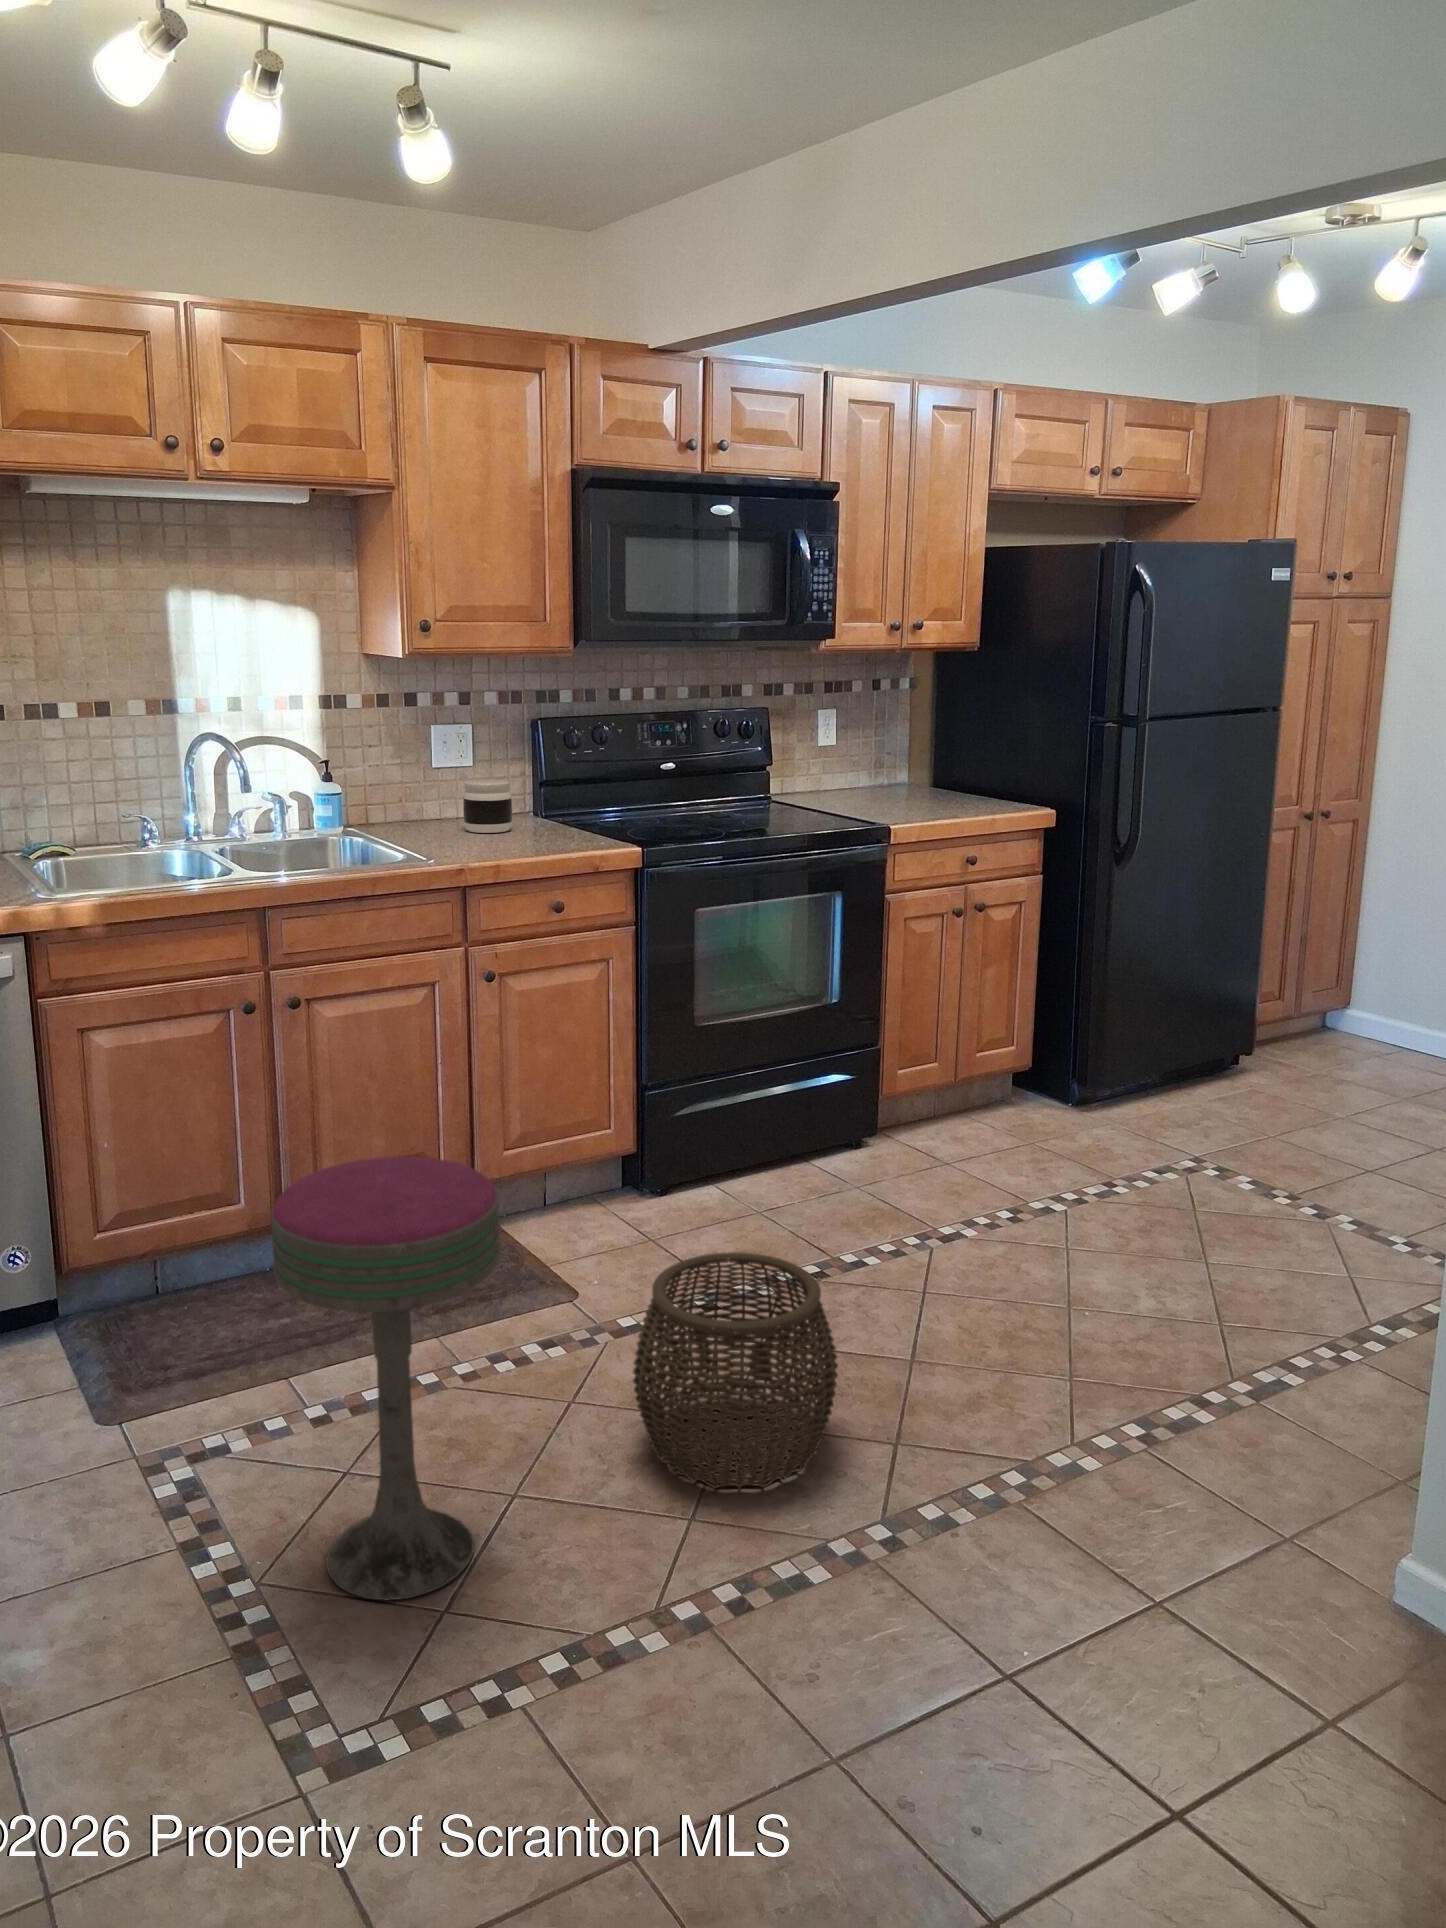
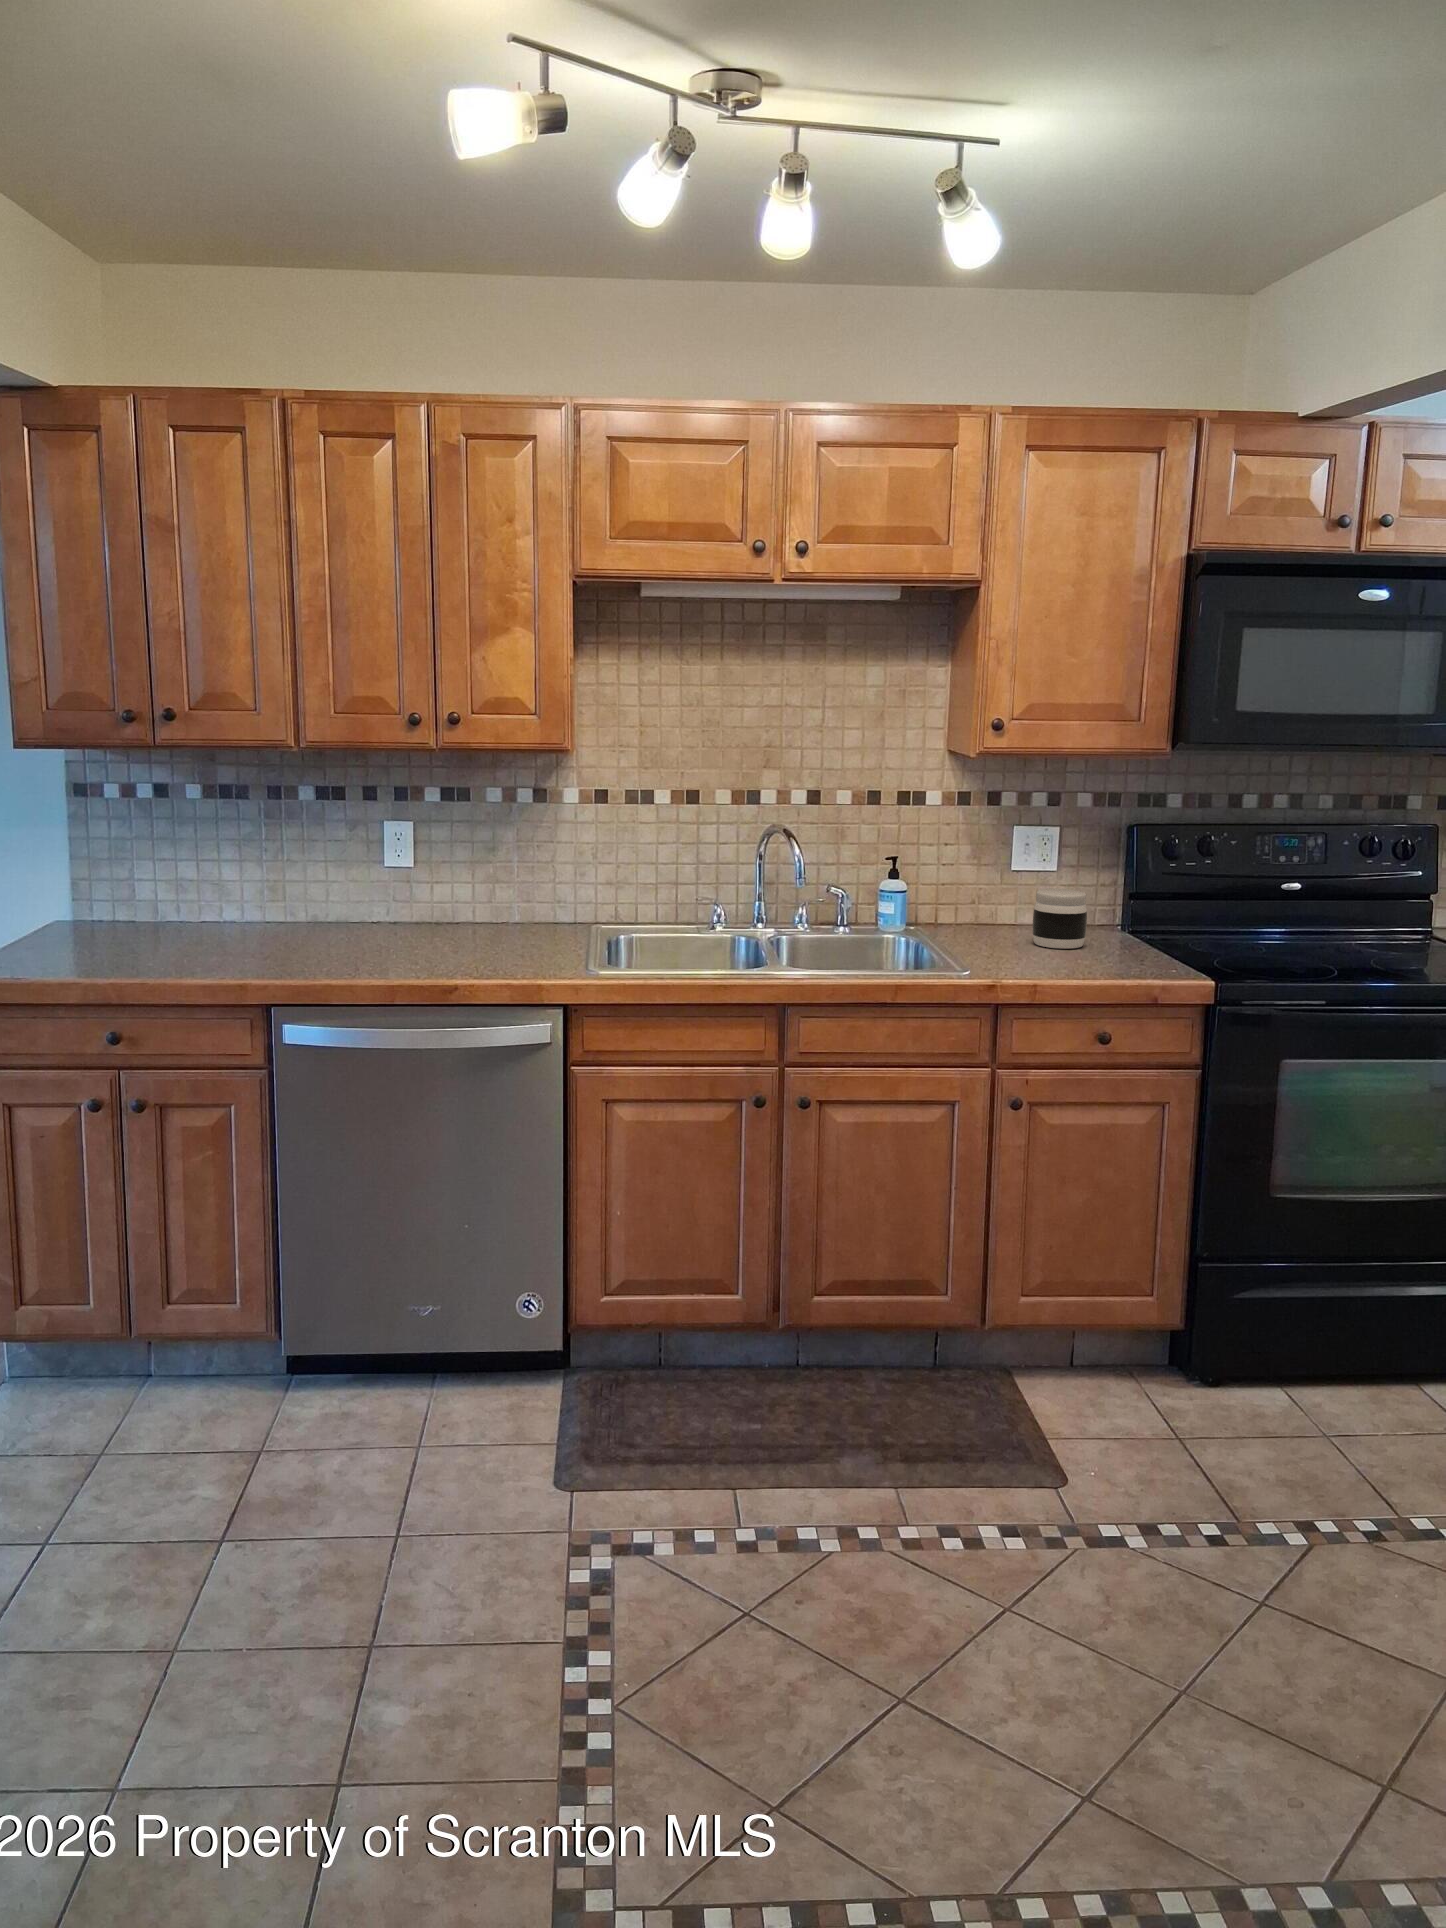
bar stool: present [271,1156,500,1600] -> none [651,1294,888,1779]
woven basket: present [633,1252,838,1490] -> none [1056,1482,1313,1789]

